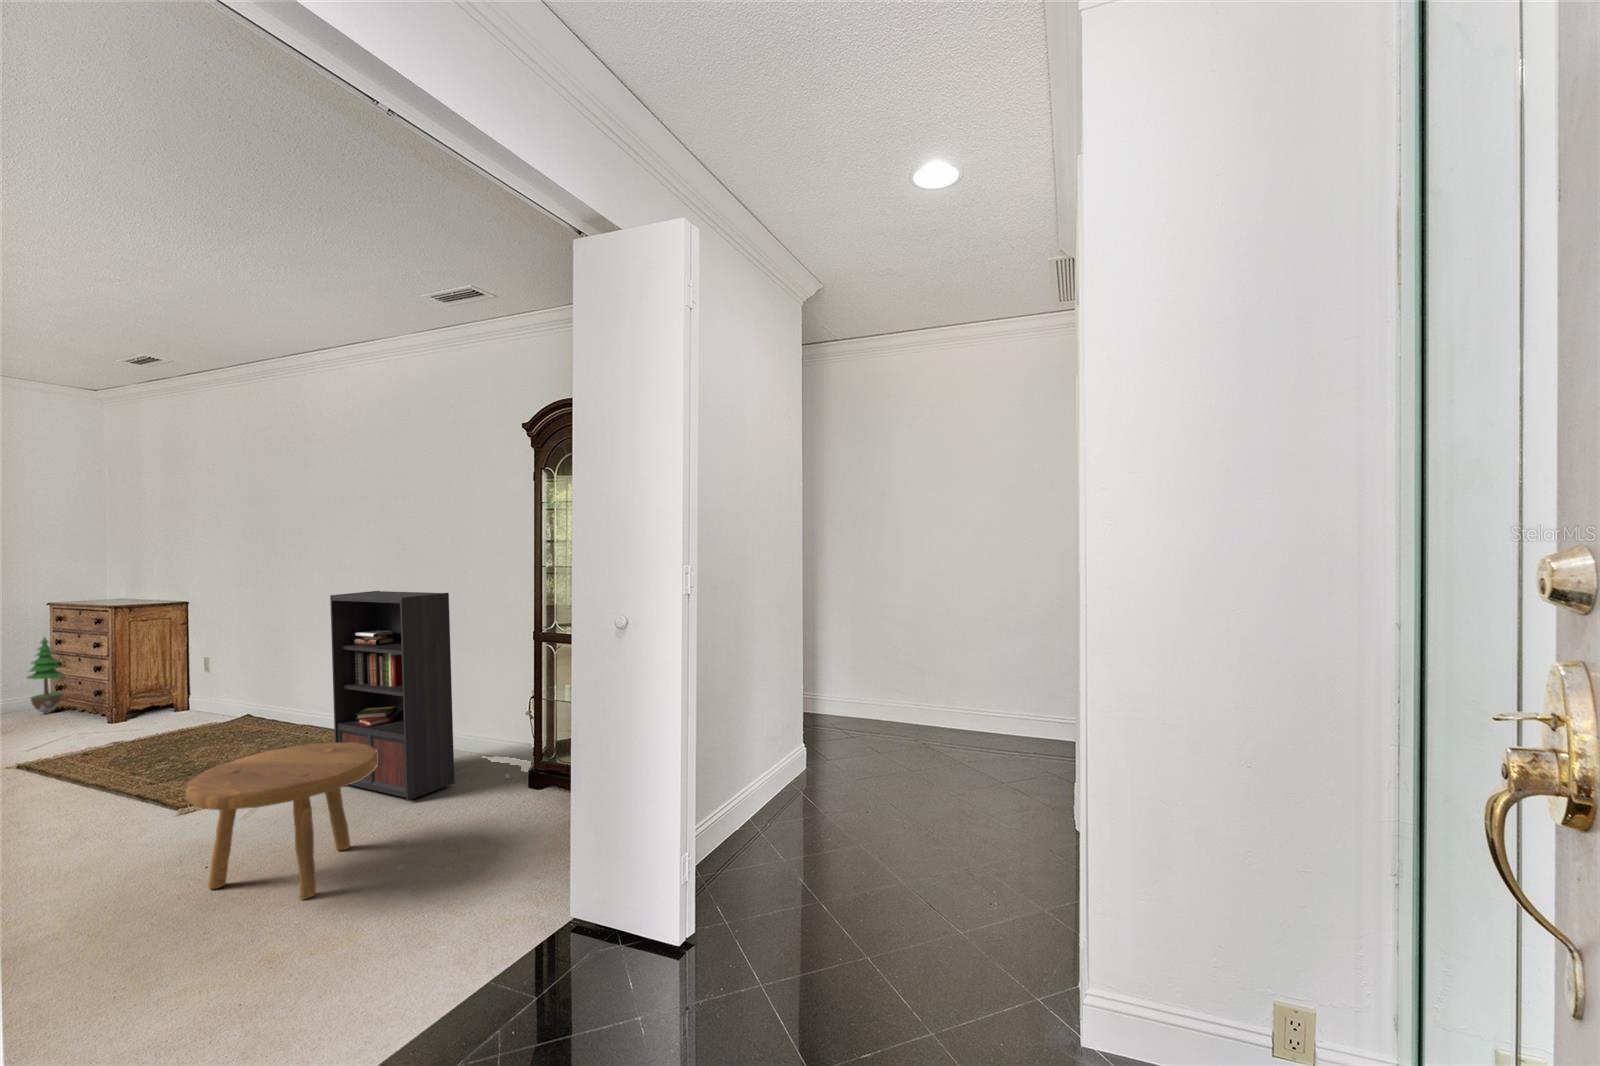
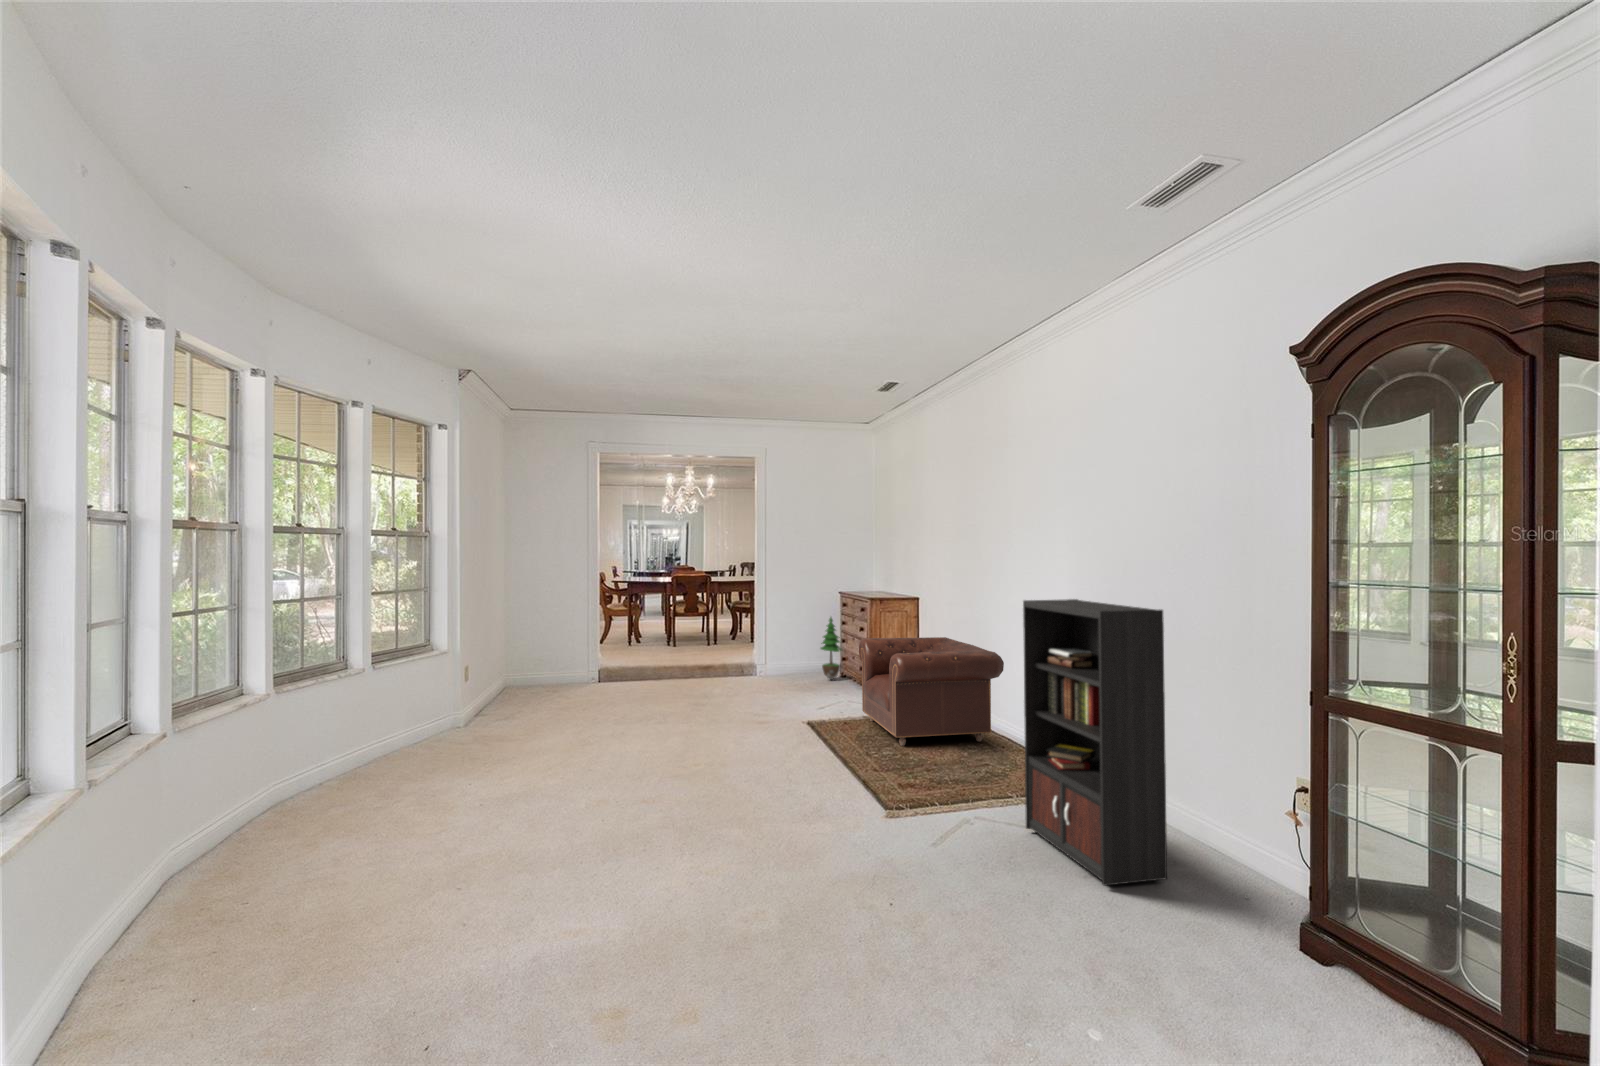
armchair: none [107,641,300,756] -> present [859,637,1004,746]
footstool: present [186,743,378,899] -> none [862,780,1062,999]

